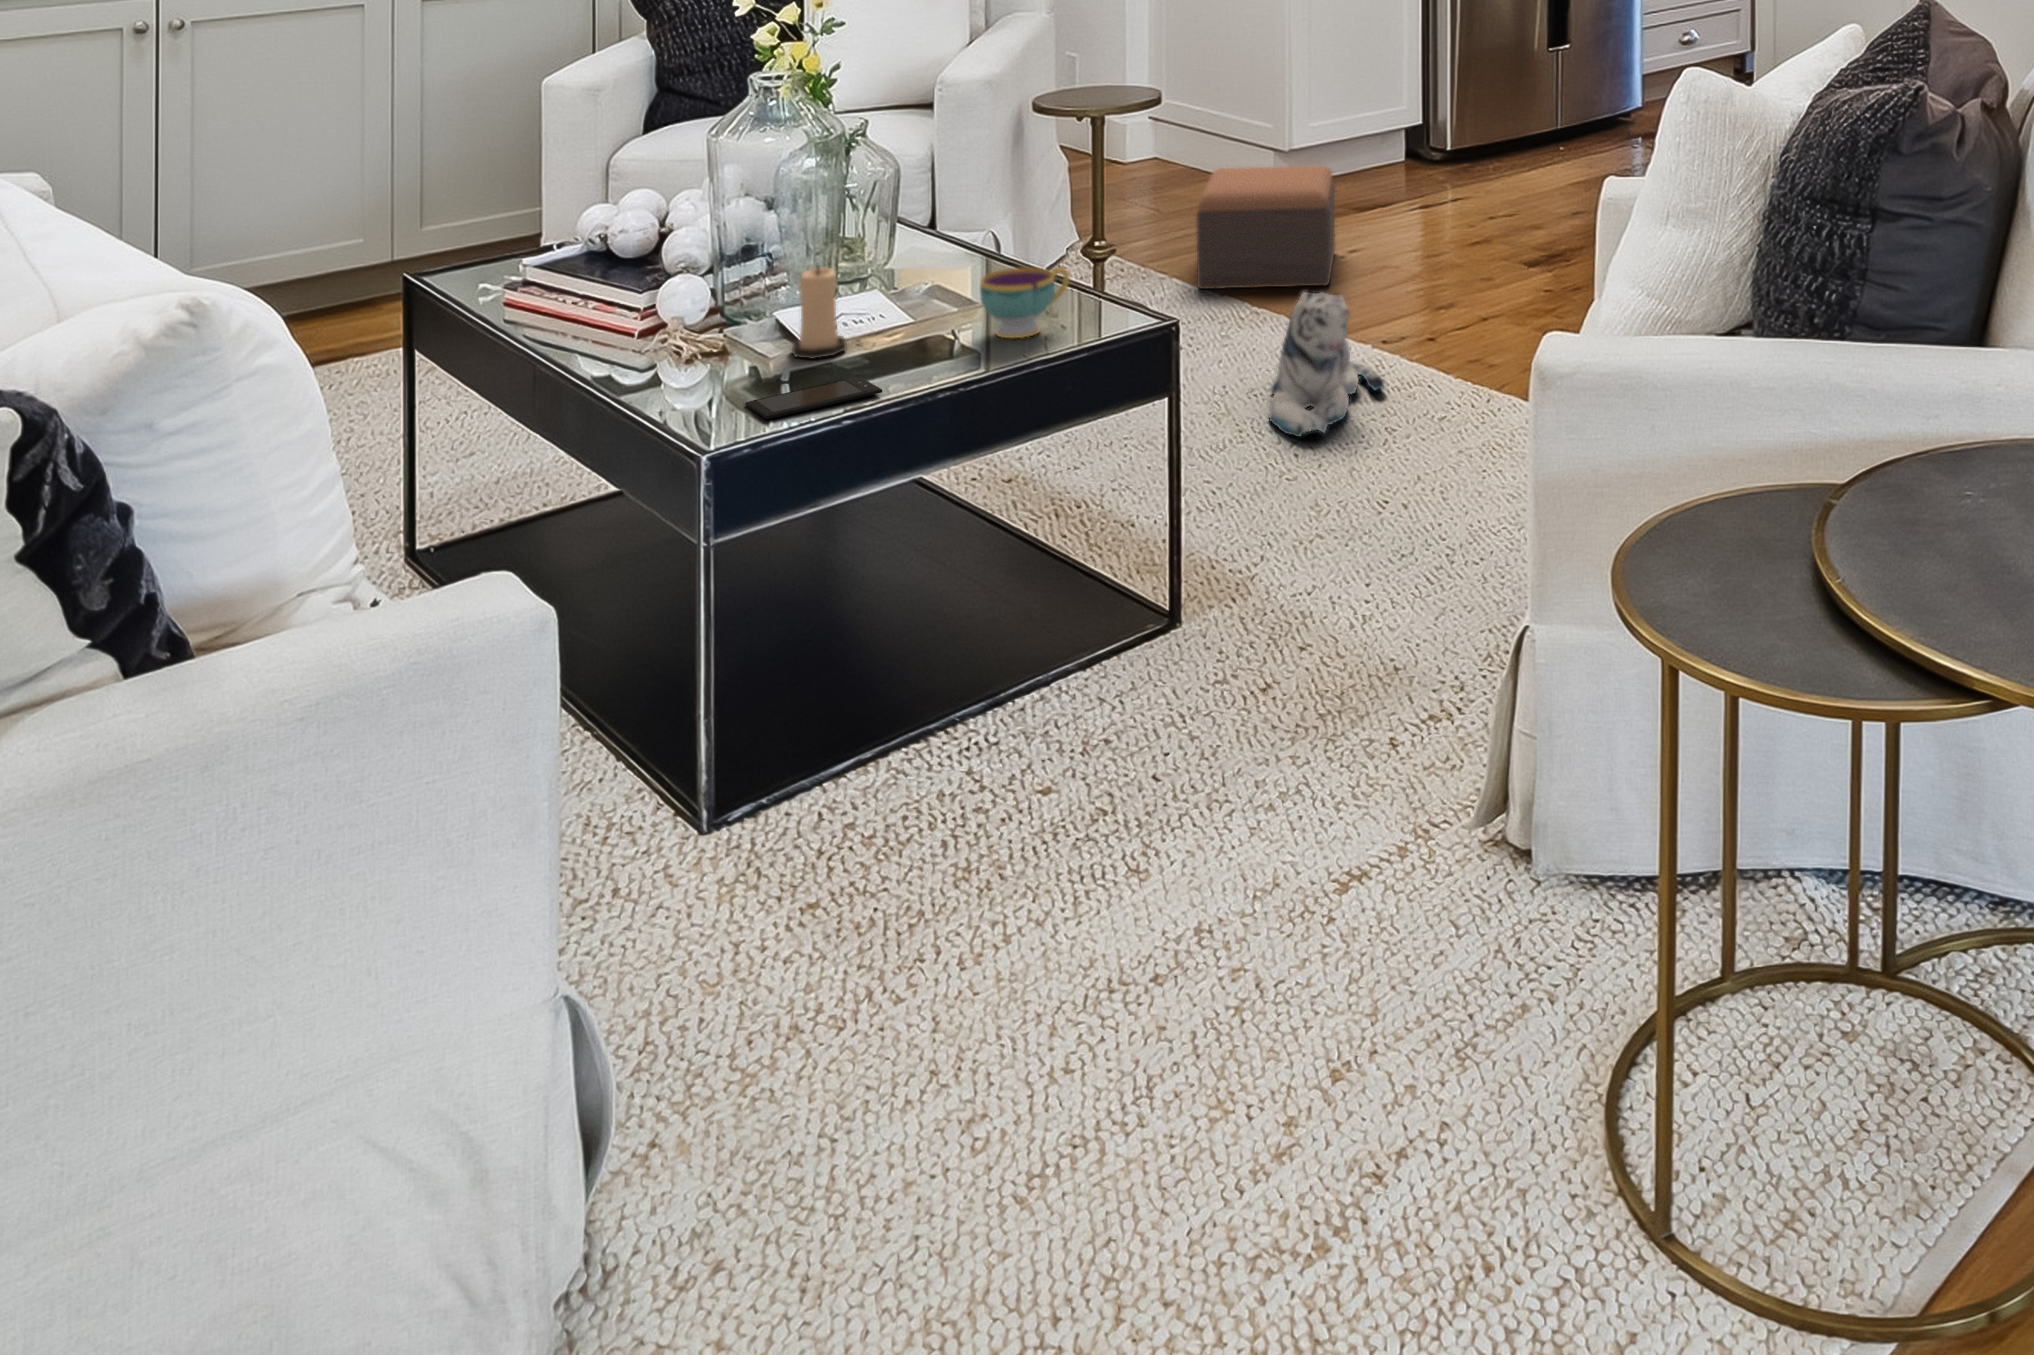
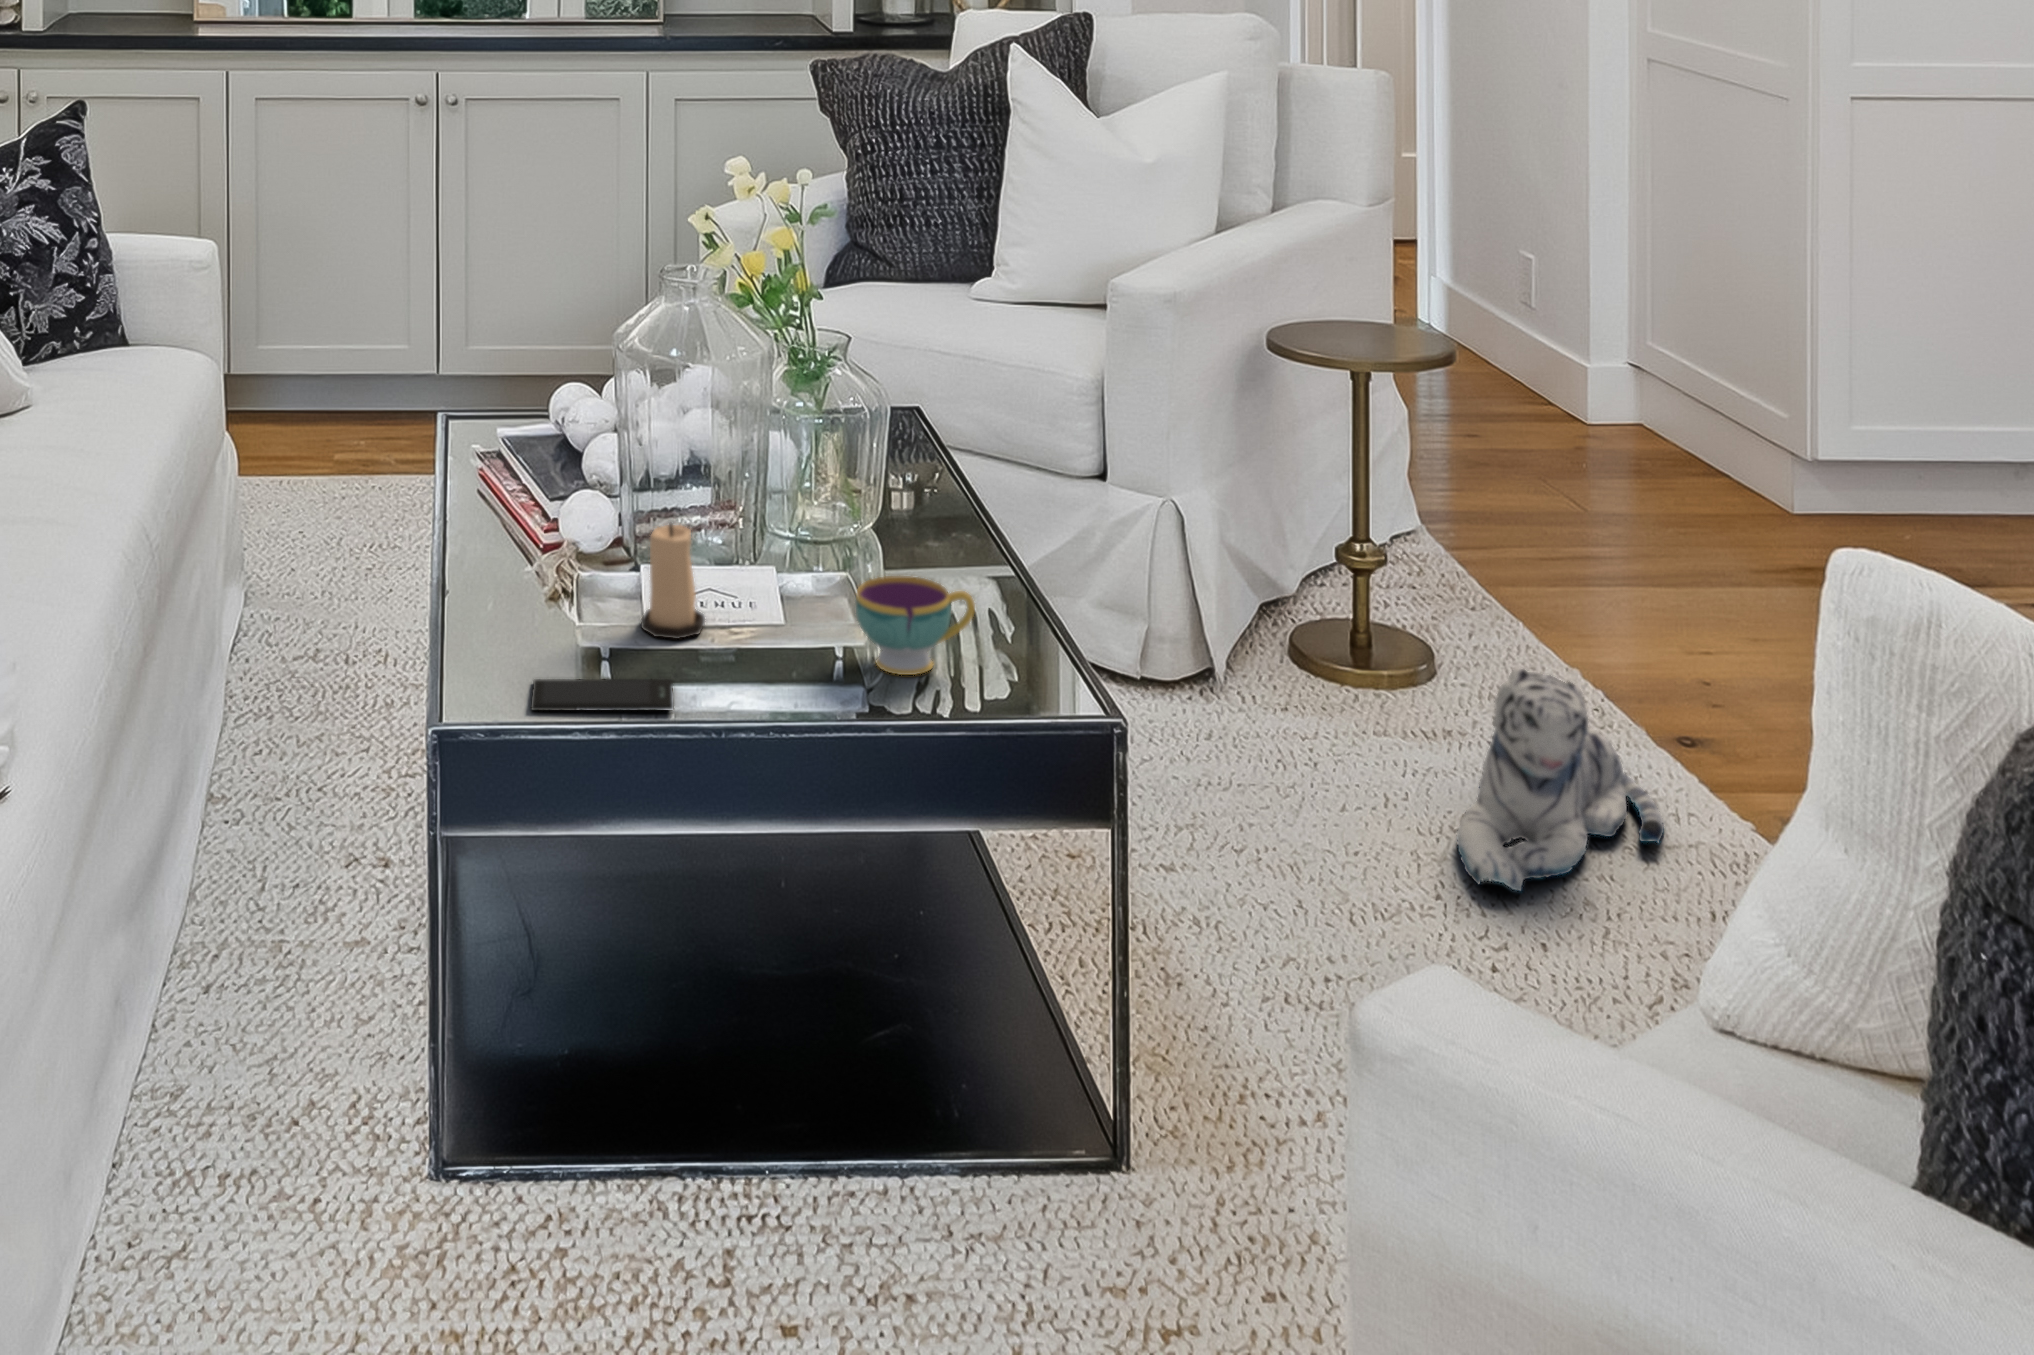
footstool: present [1196,166,1335,289] -> none [1499,430,1747,640]

